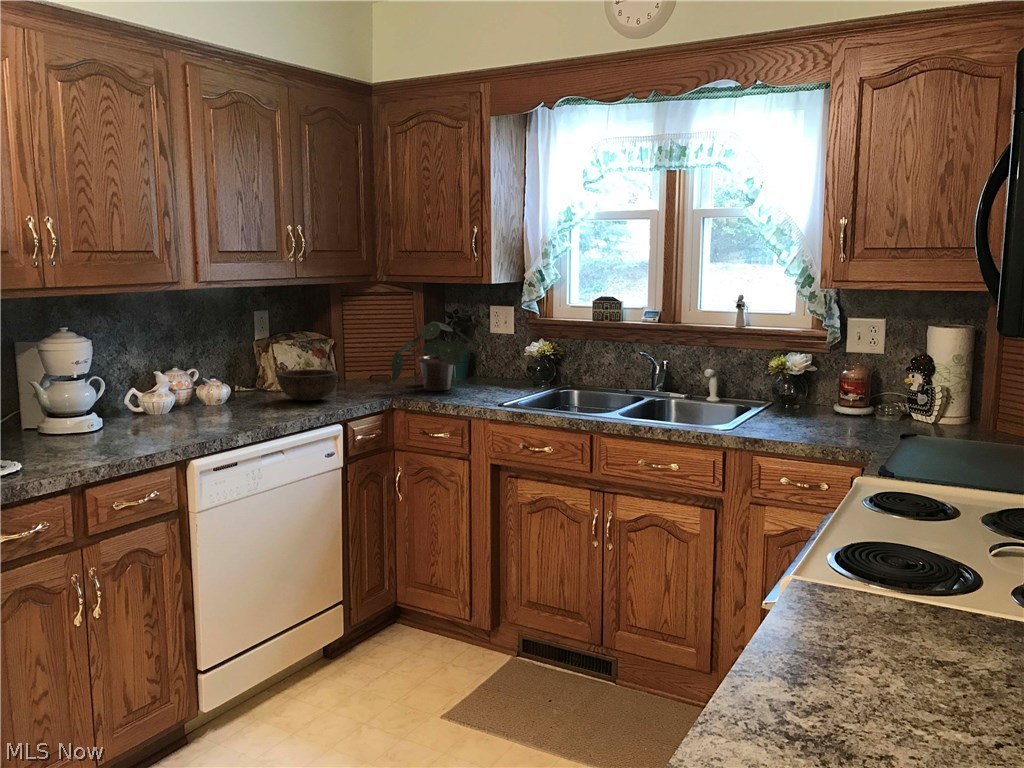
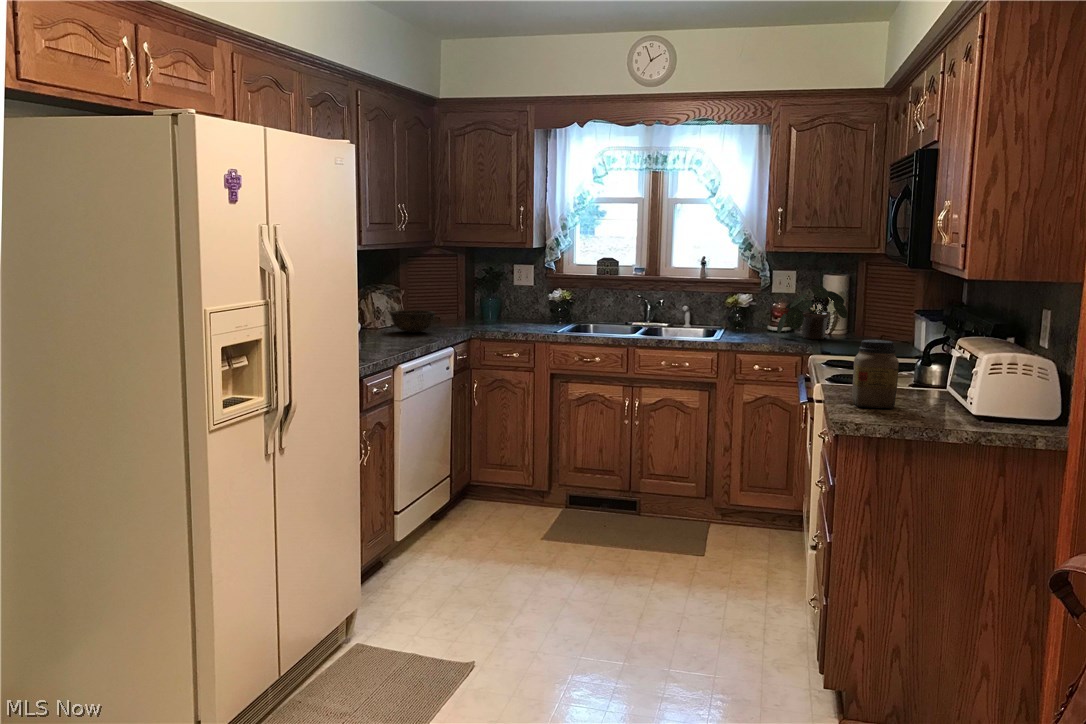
potted plant: present [391,322,476,391] -> present [777,286,848,339]
jar: none [784,524,898,716] -> present [852,340,899,408]

